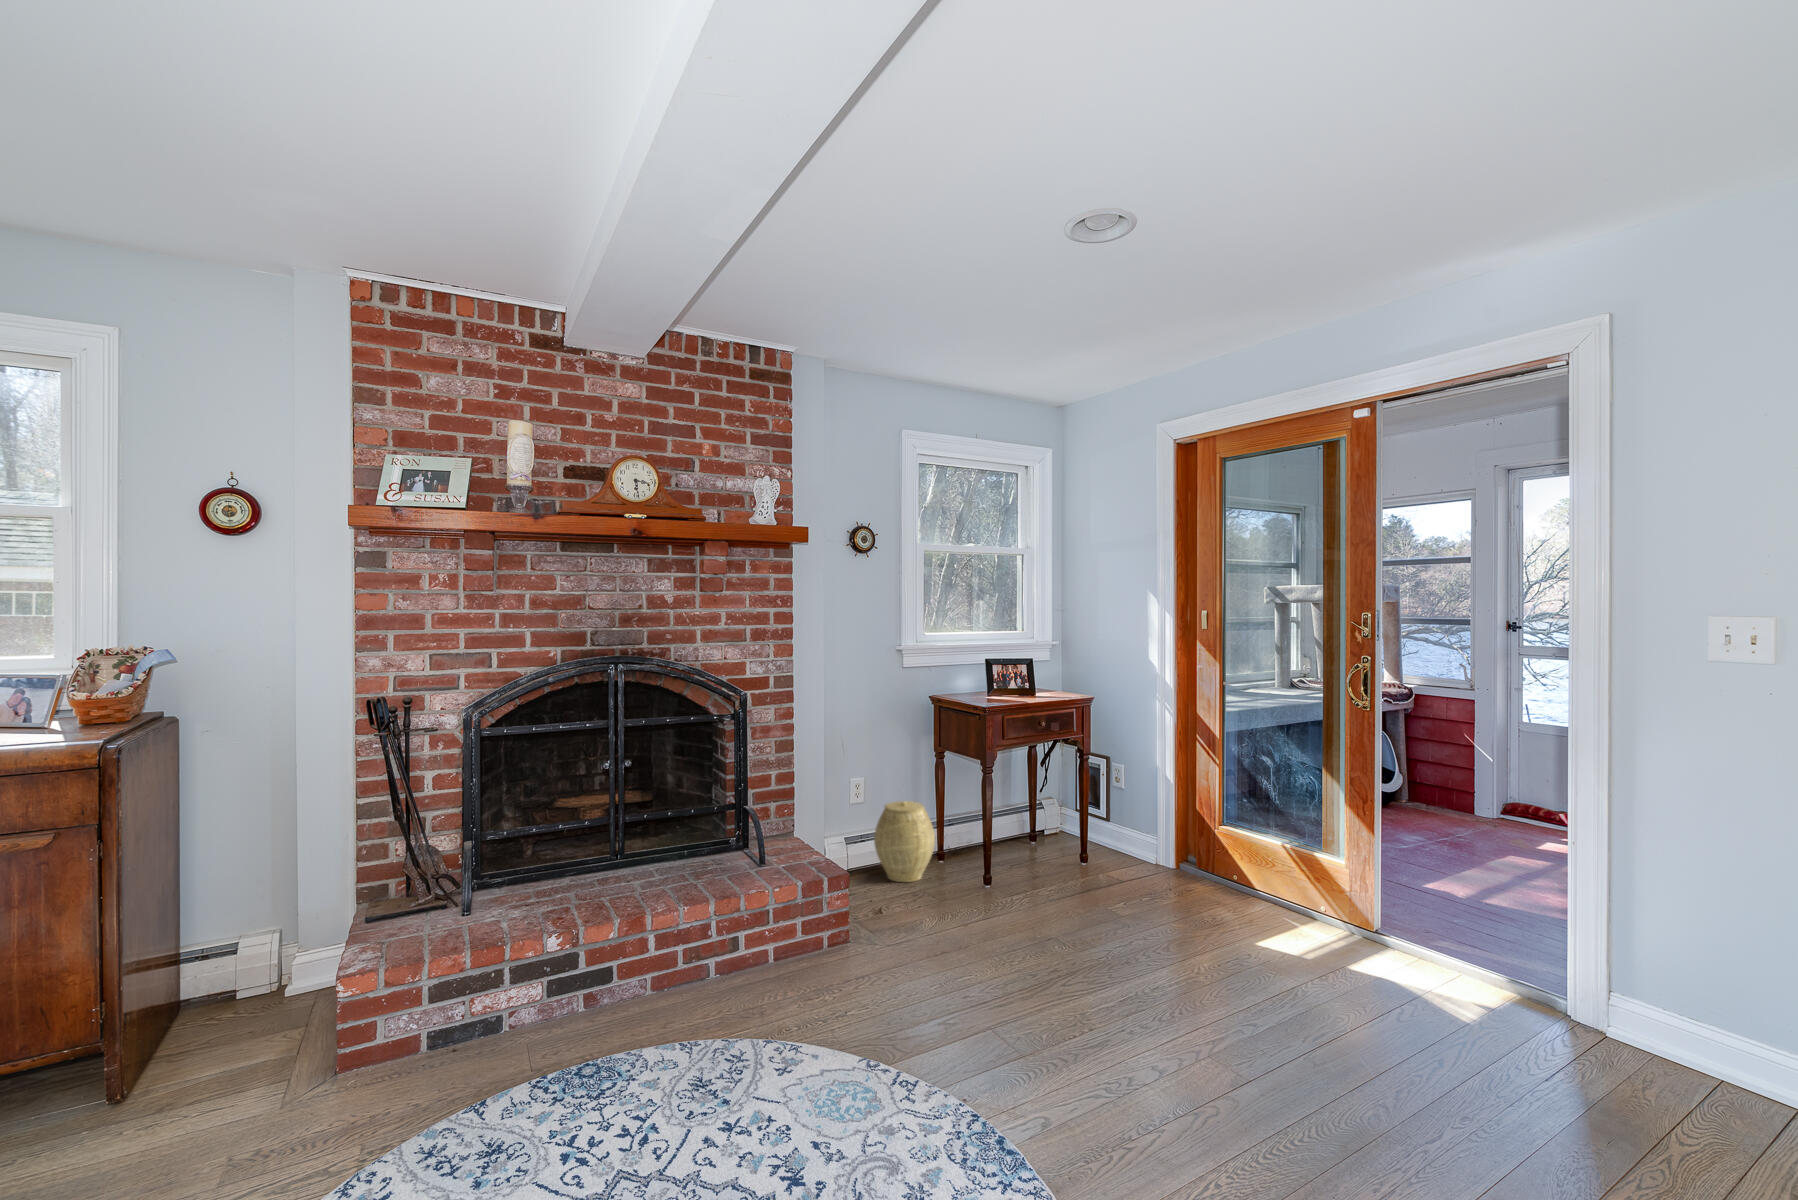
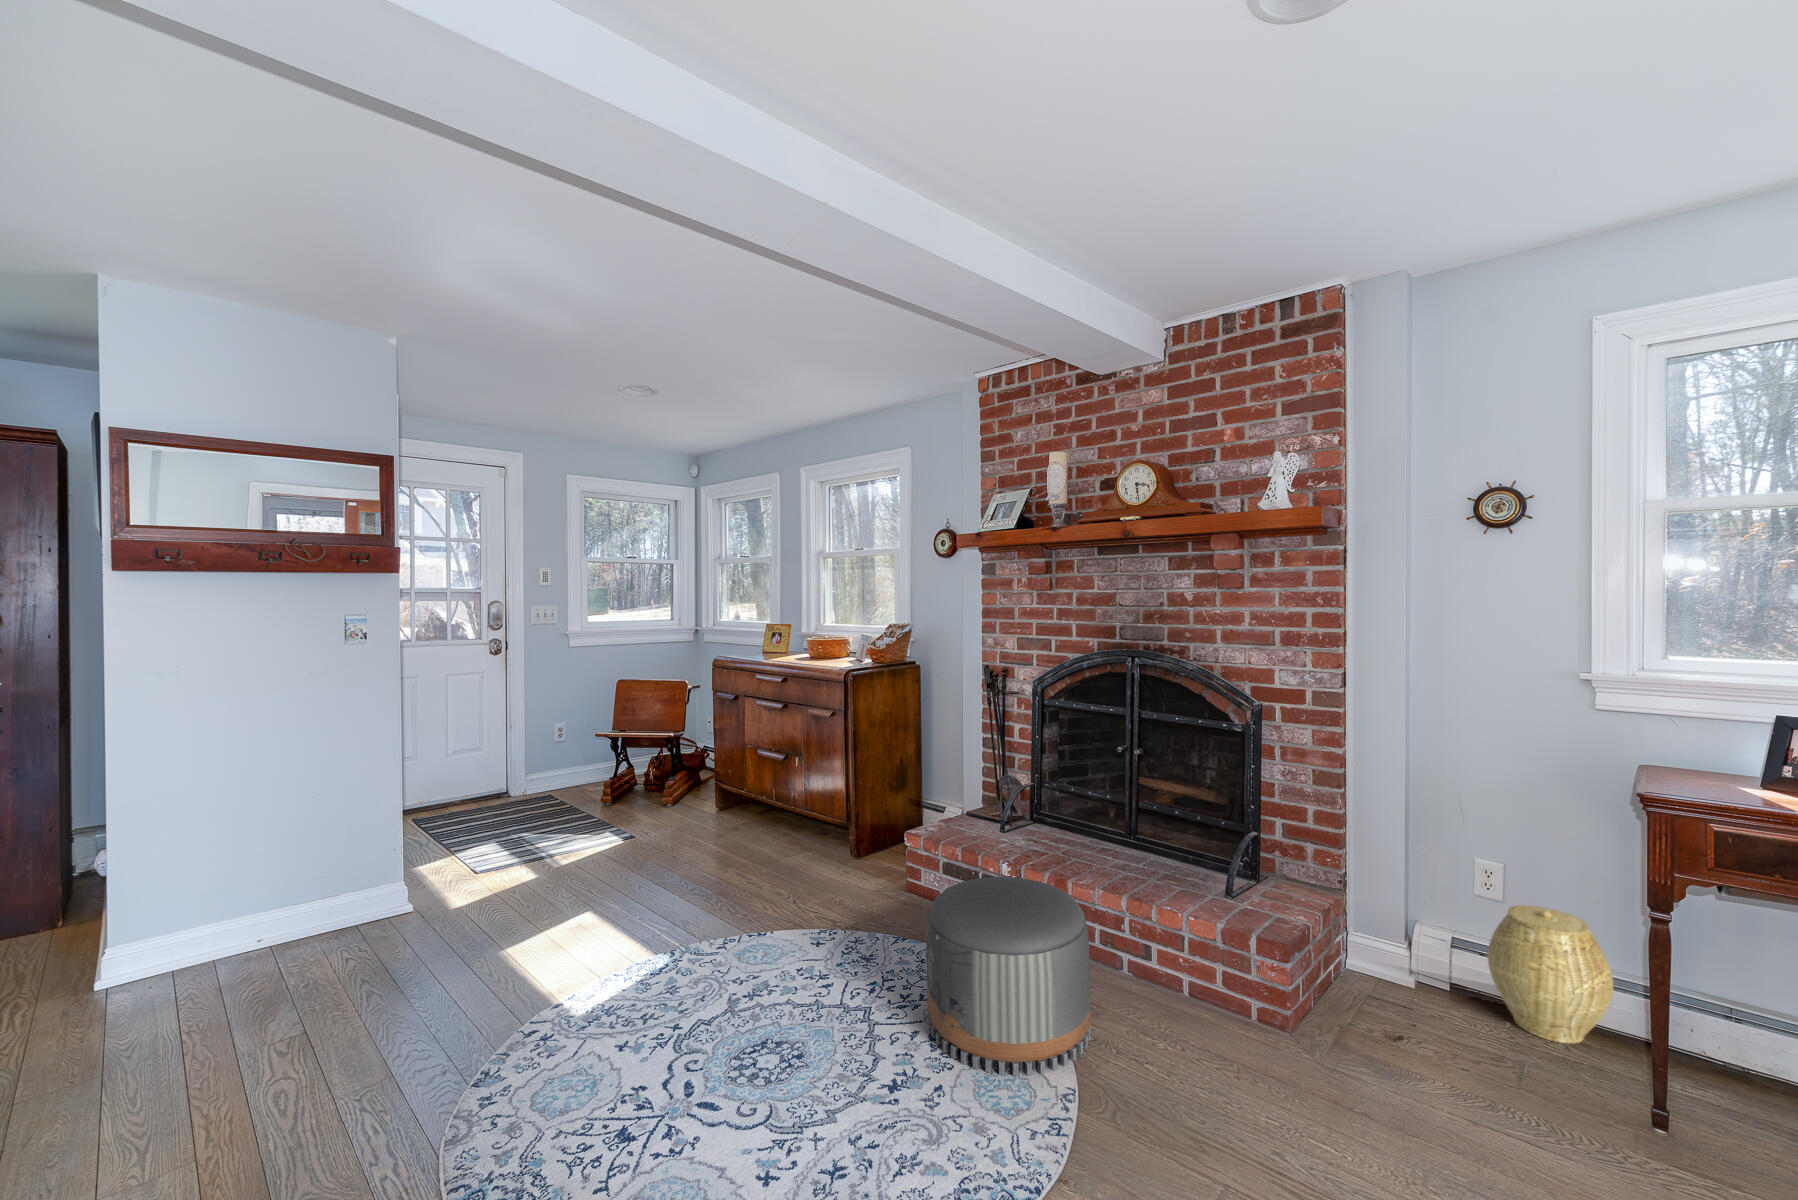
pouf: none [628,899,812,1116] -> present [926,877,1091,1075]

